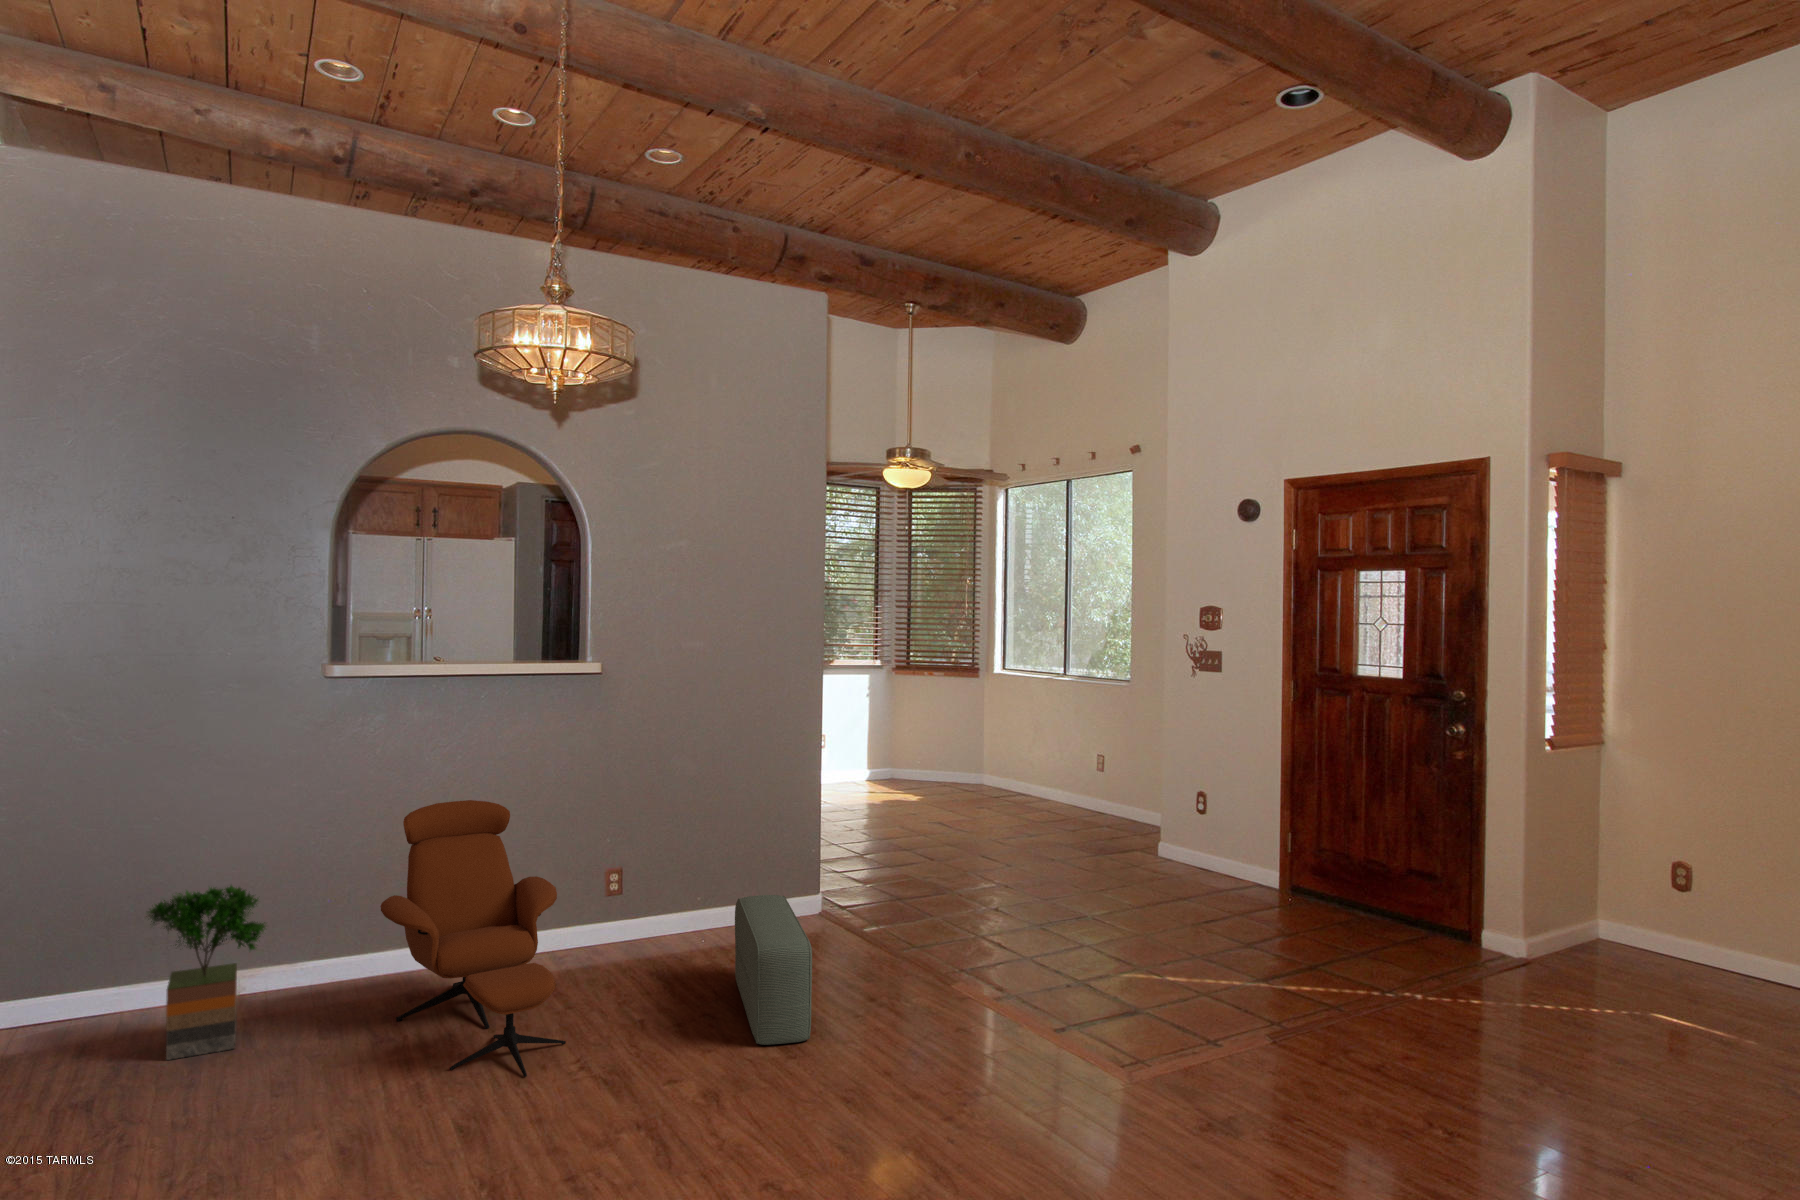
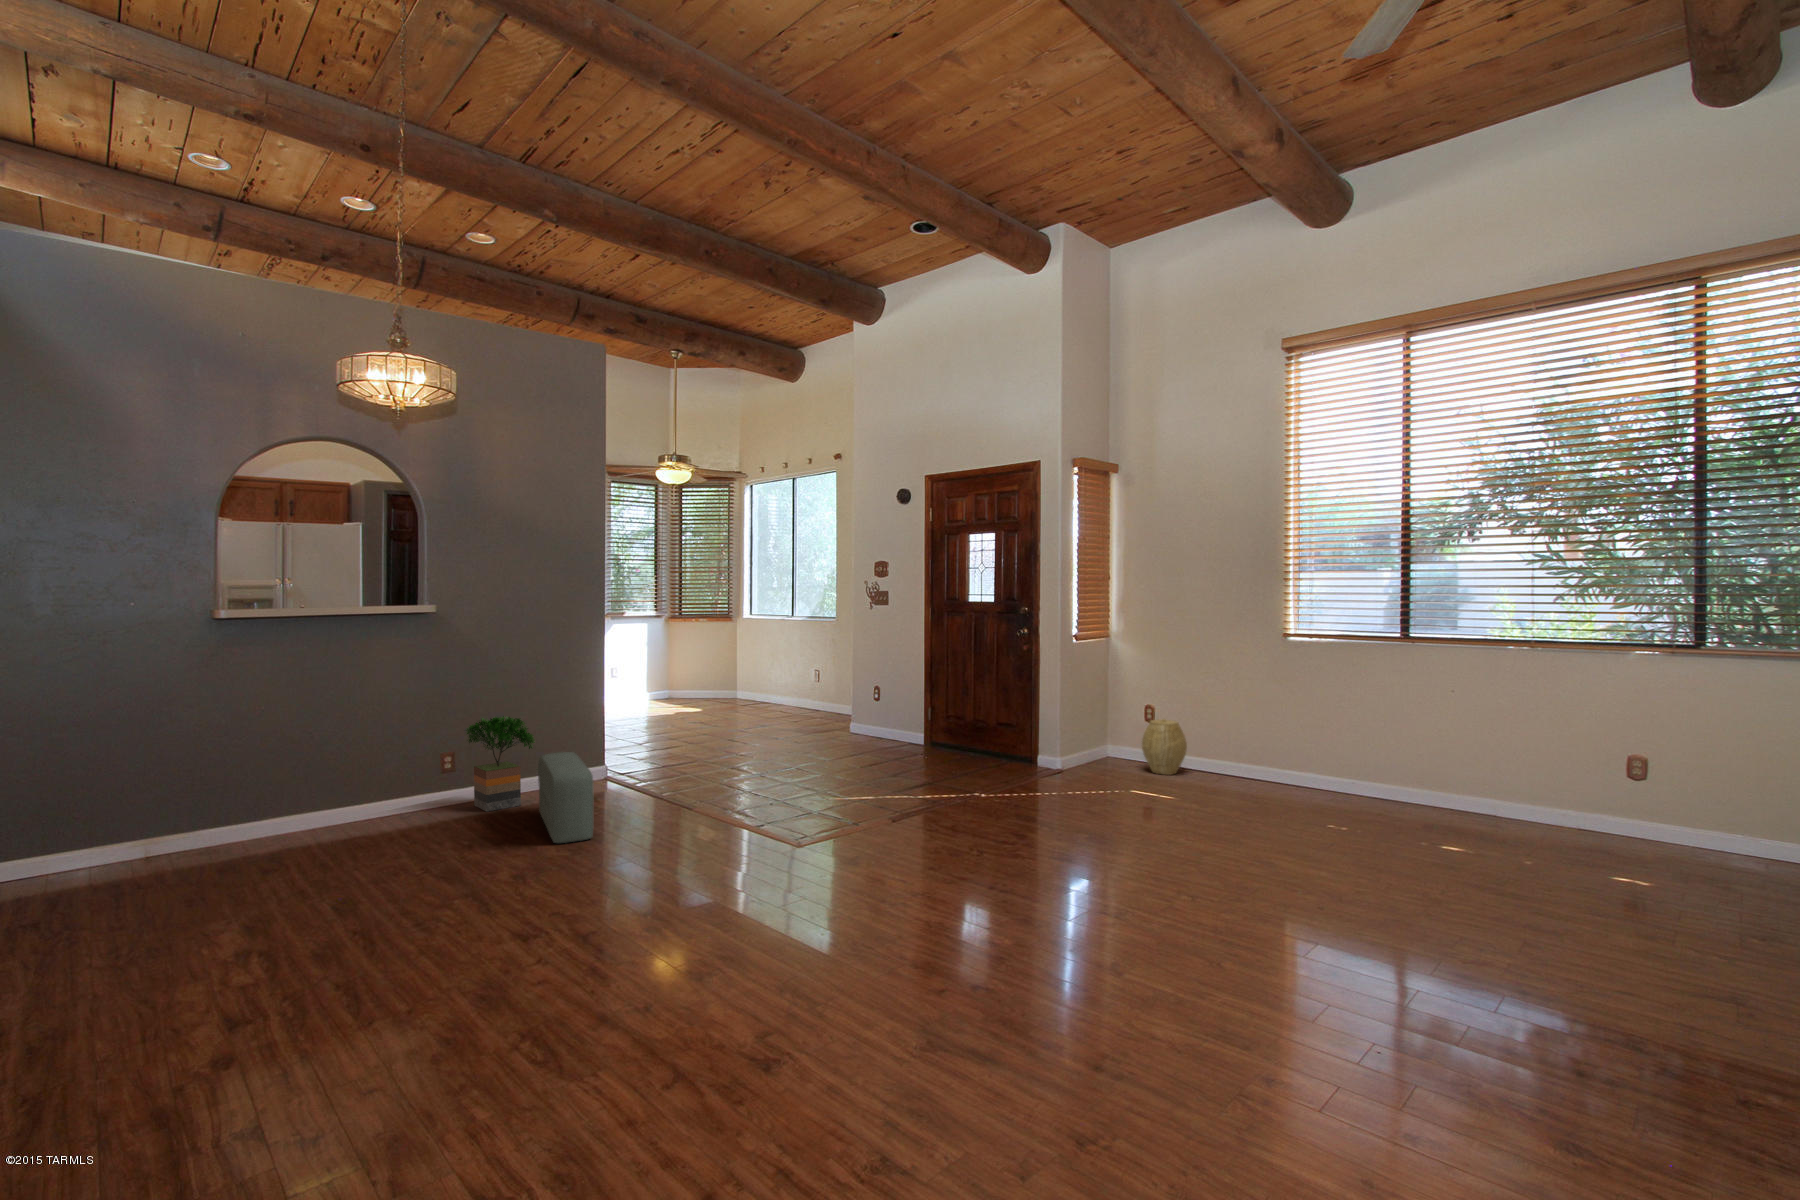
lounge chair: present [380,800,566,1077] -> none [253,694,409,874]
potted tree: present [146,886,265,1060] -> present [466,716,535,812]
woven basket: none [1677,889,1768,987] -> present [1142,719,1187,775]

